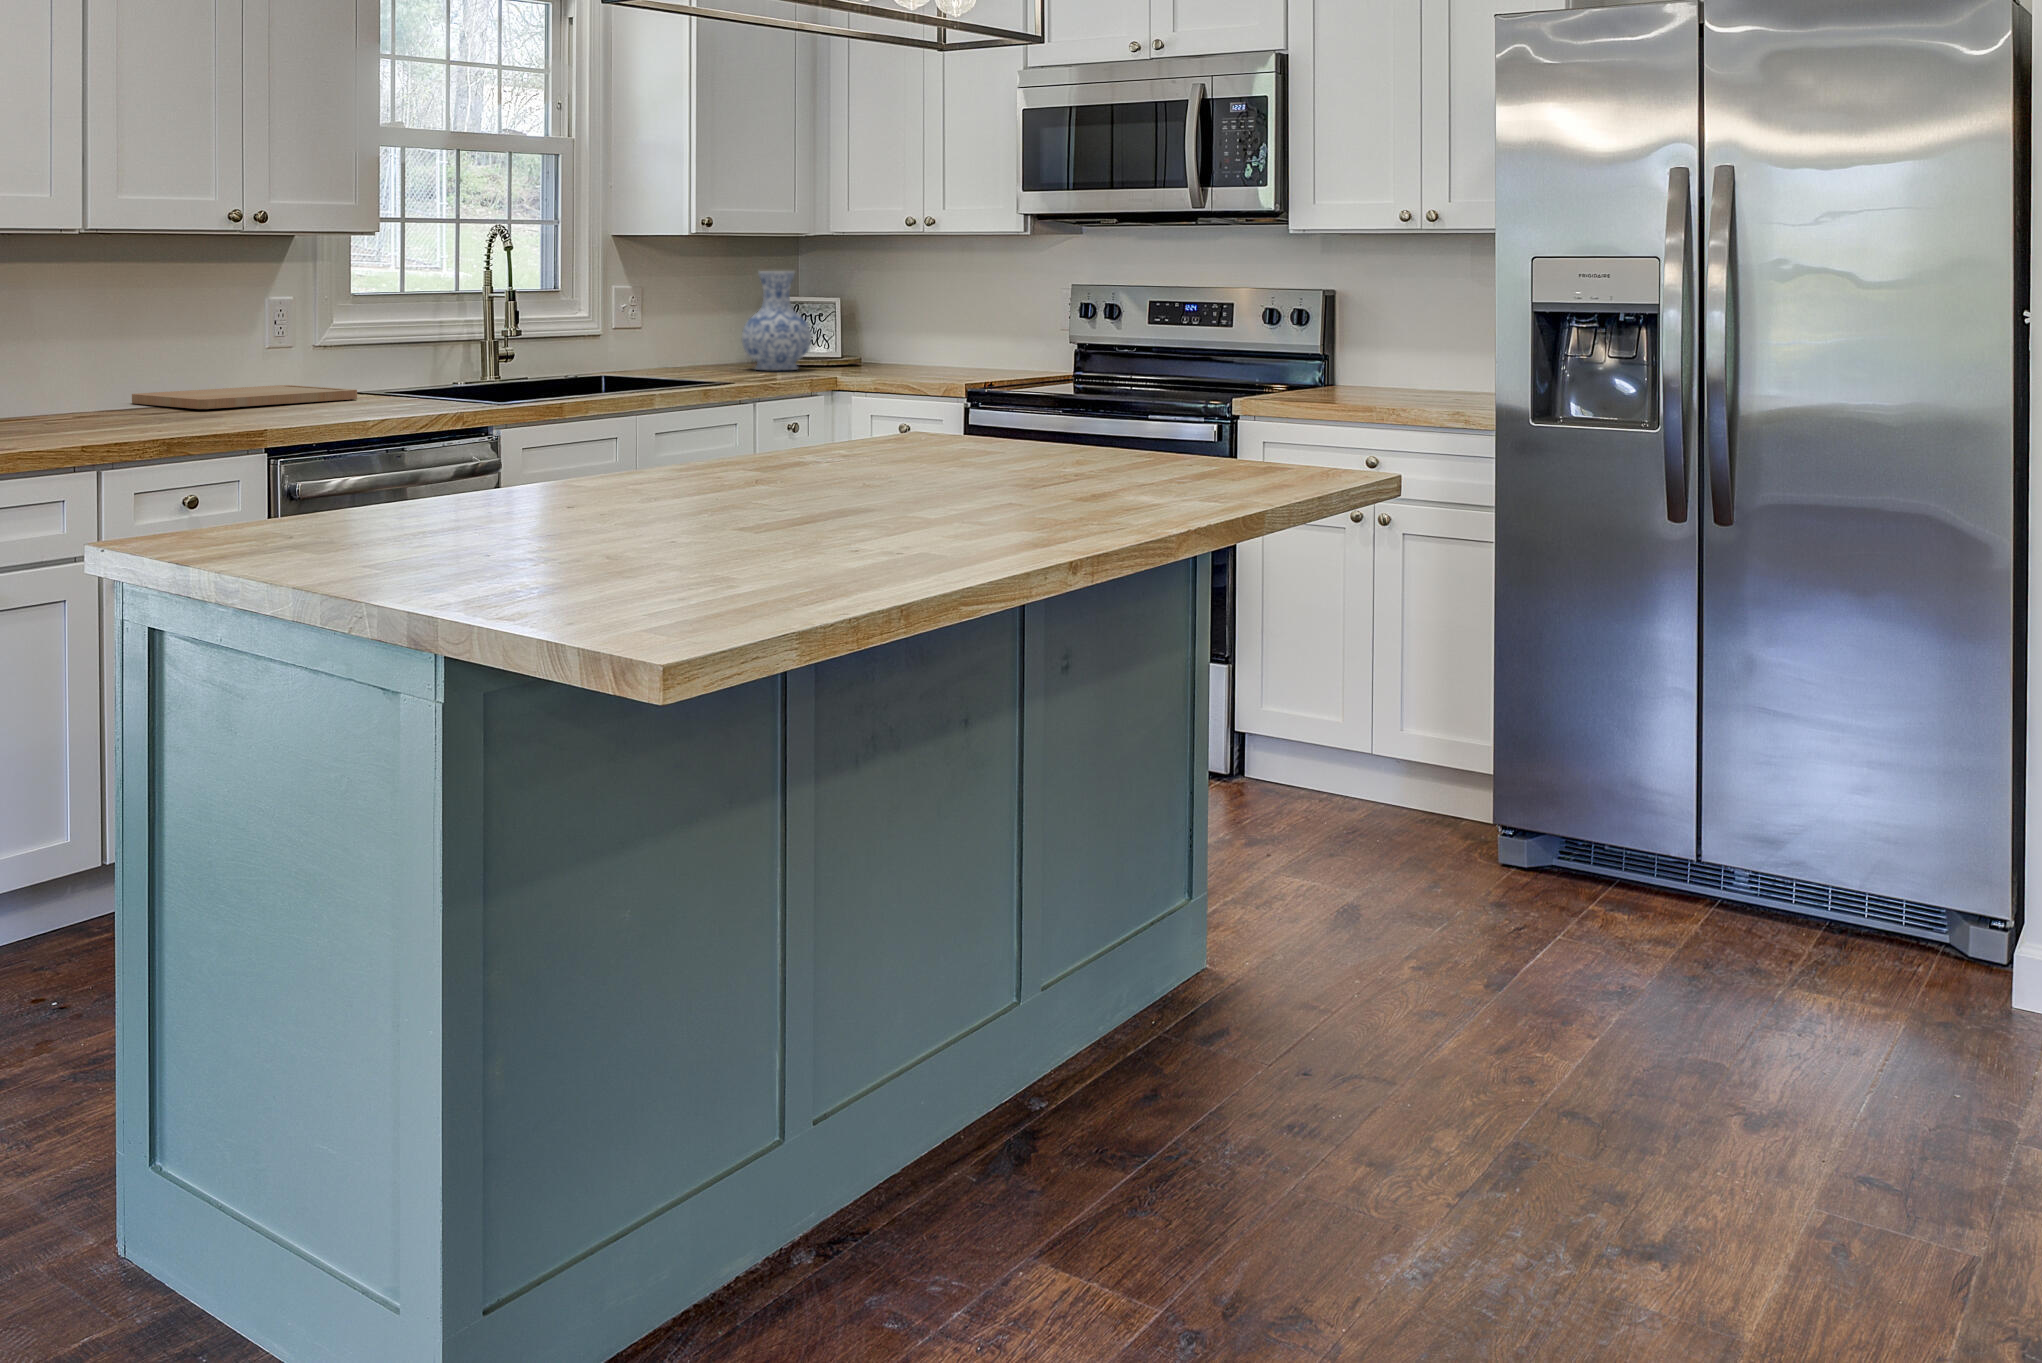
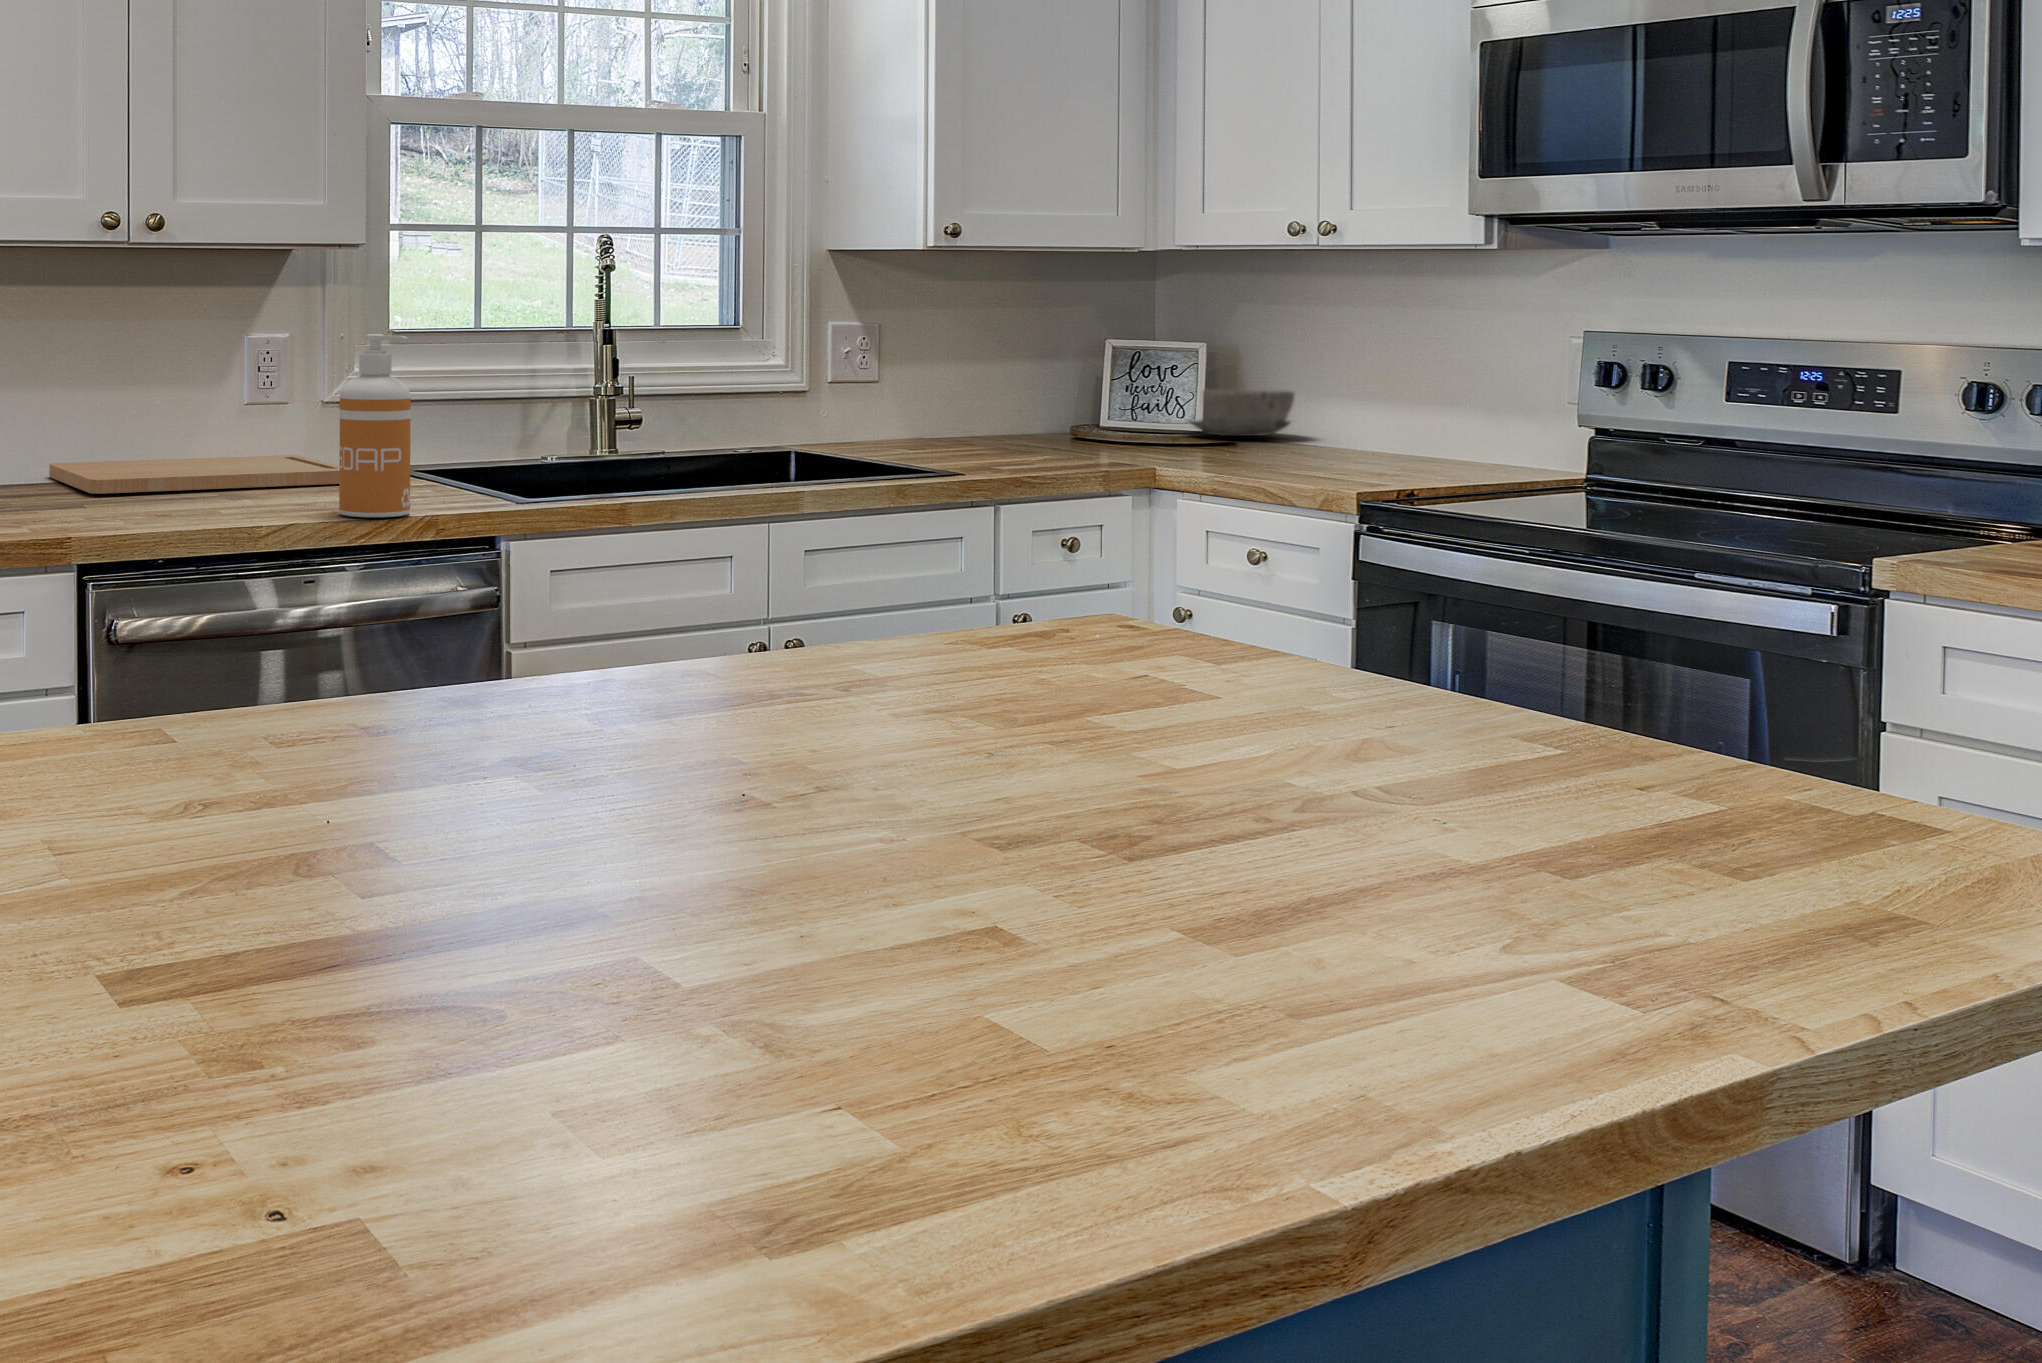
vase: present [742,271,812,370] -> none [1022,302,1132,455]
soap dispenser: none [391,295,440,413] -> present [339,334,411,517]
bowl: none [822,327,902,359] -> present [1189,390,1294,436]

